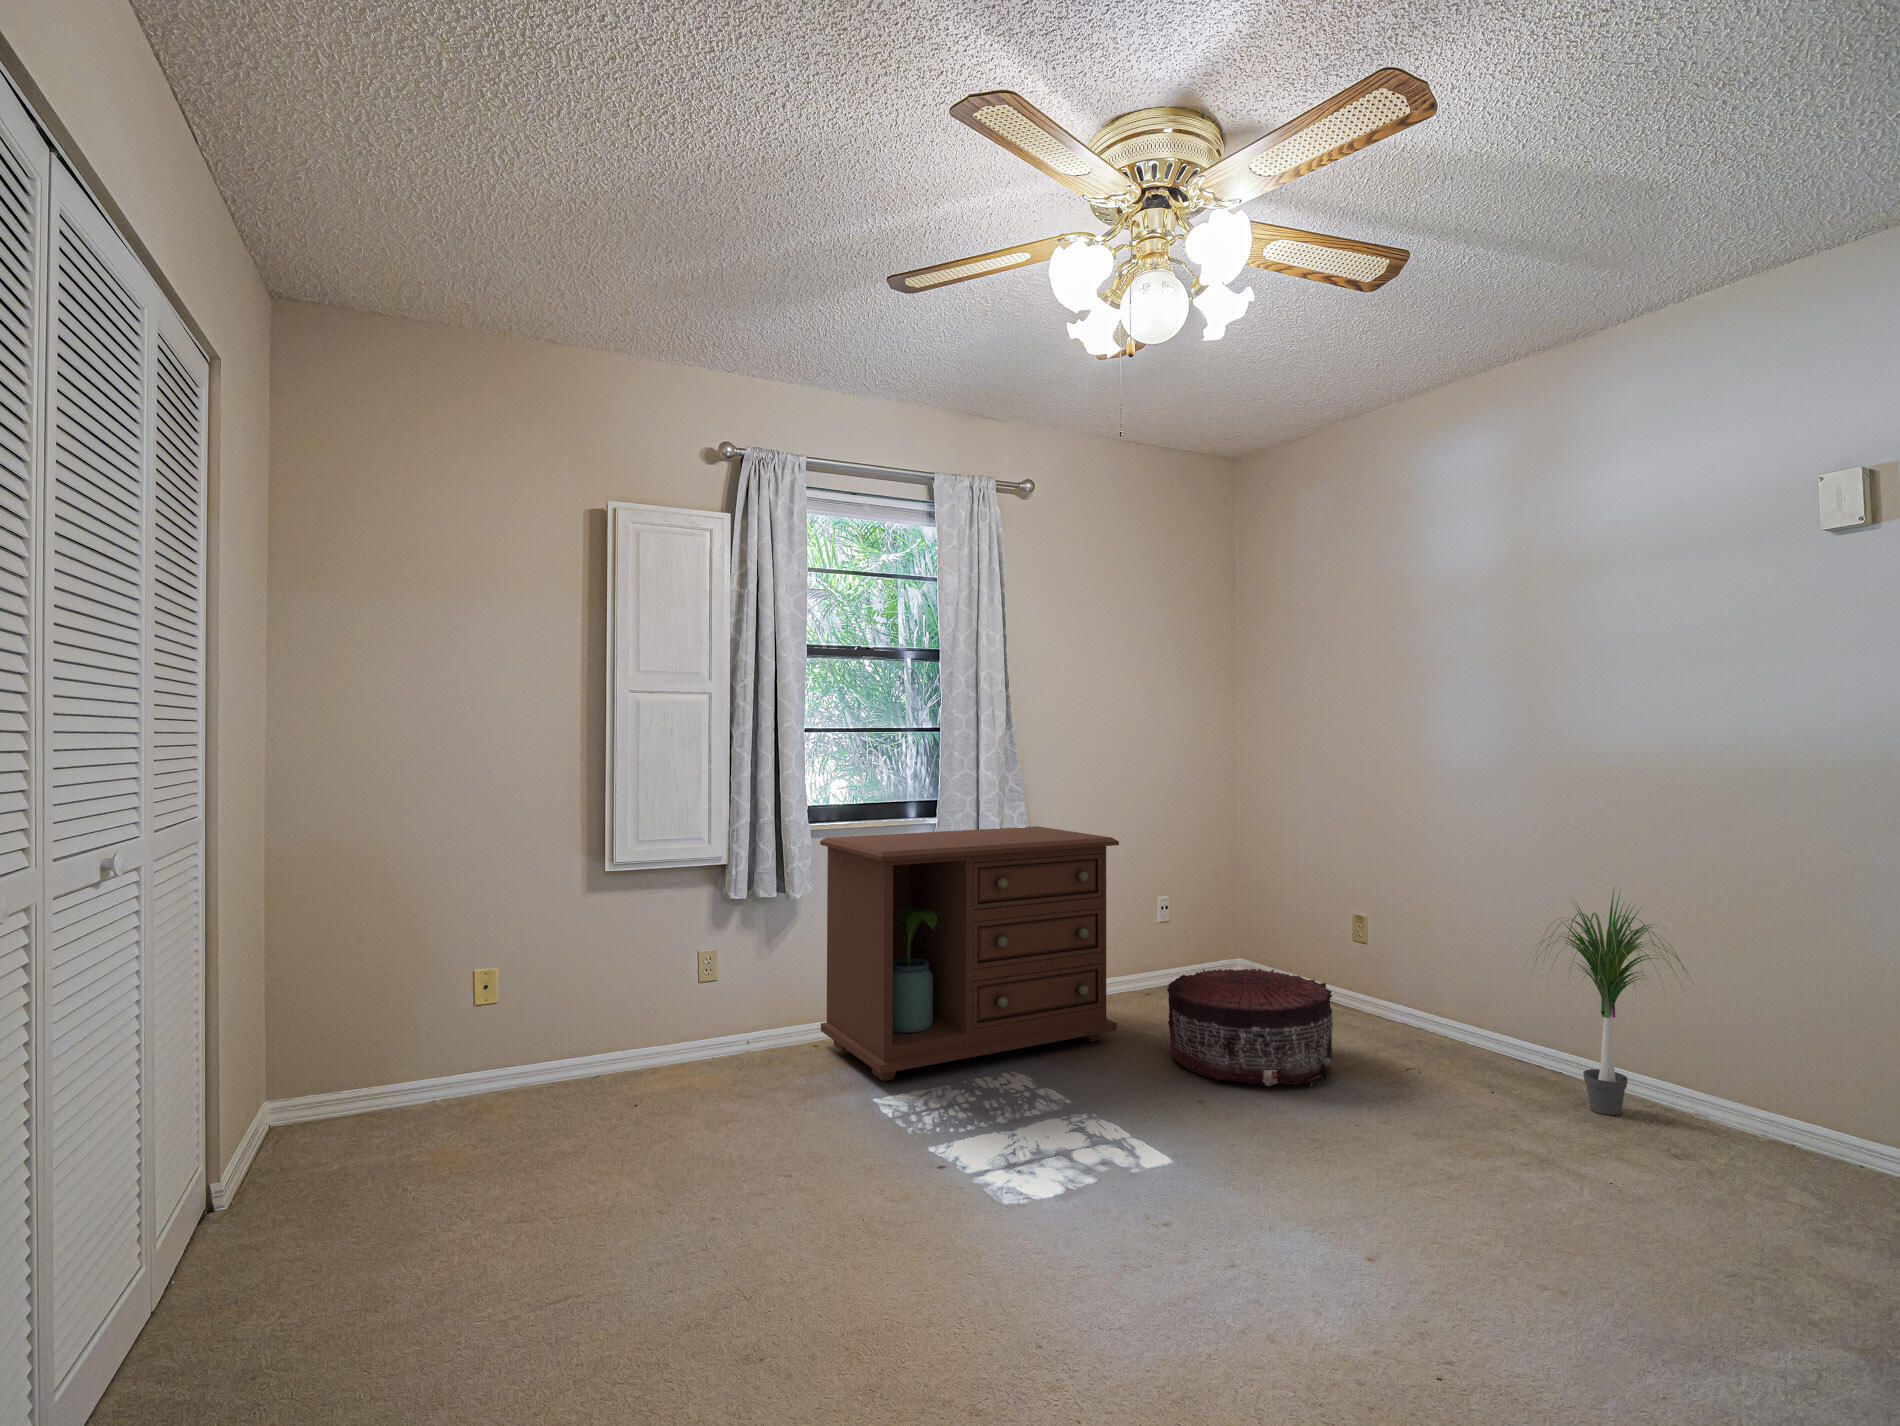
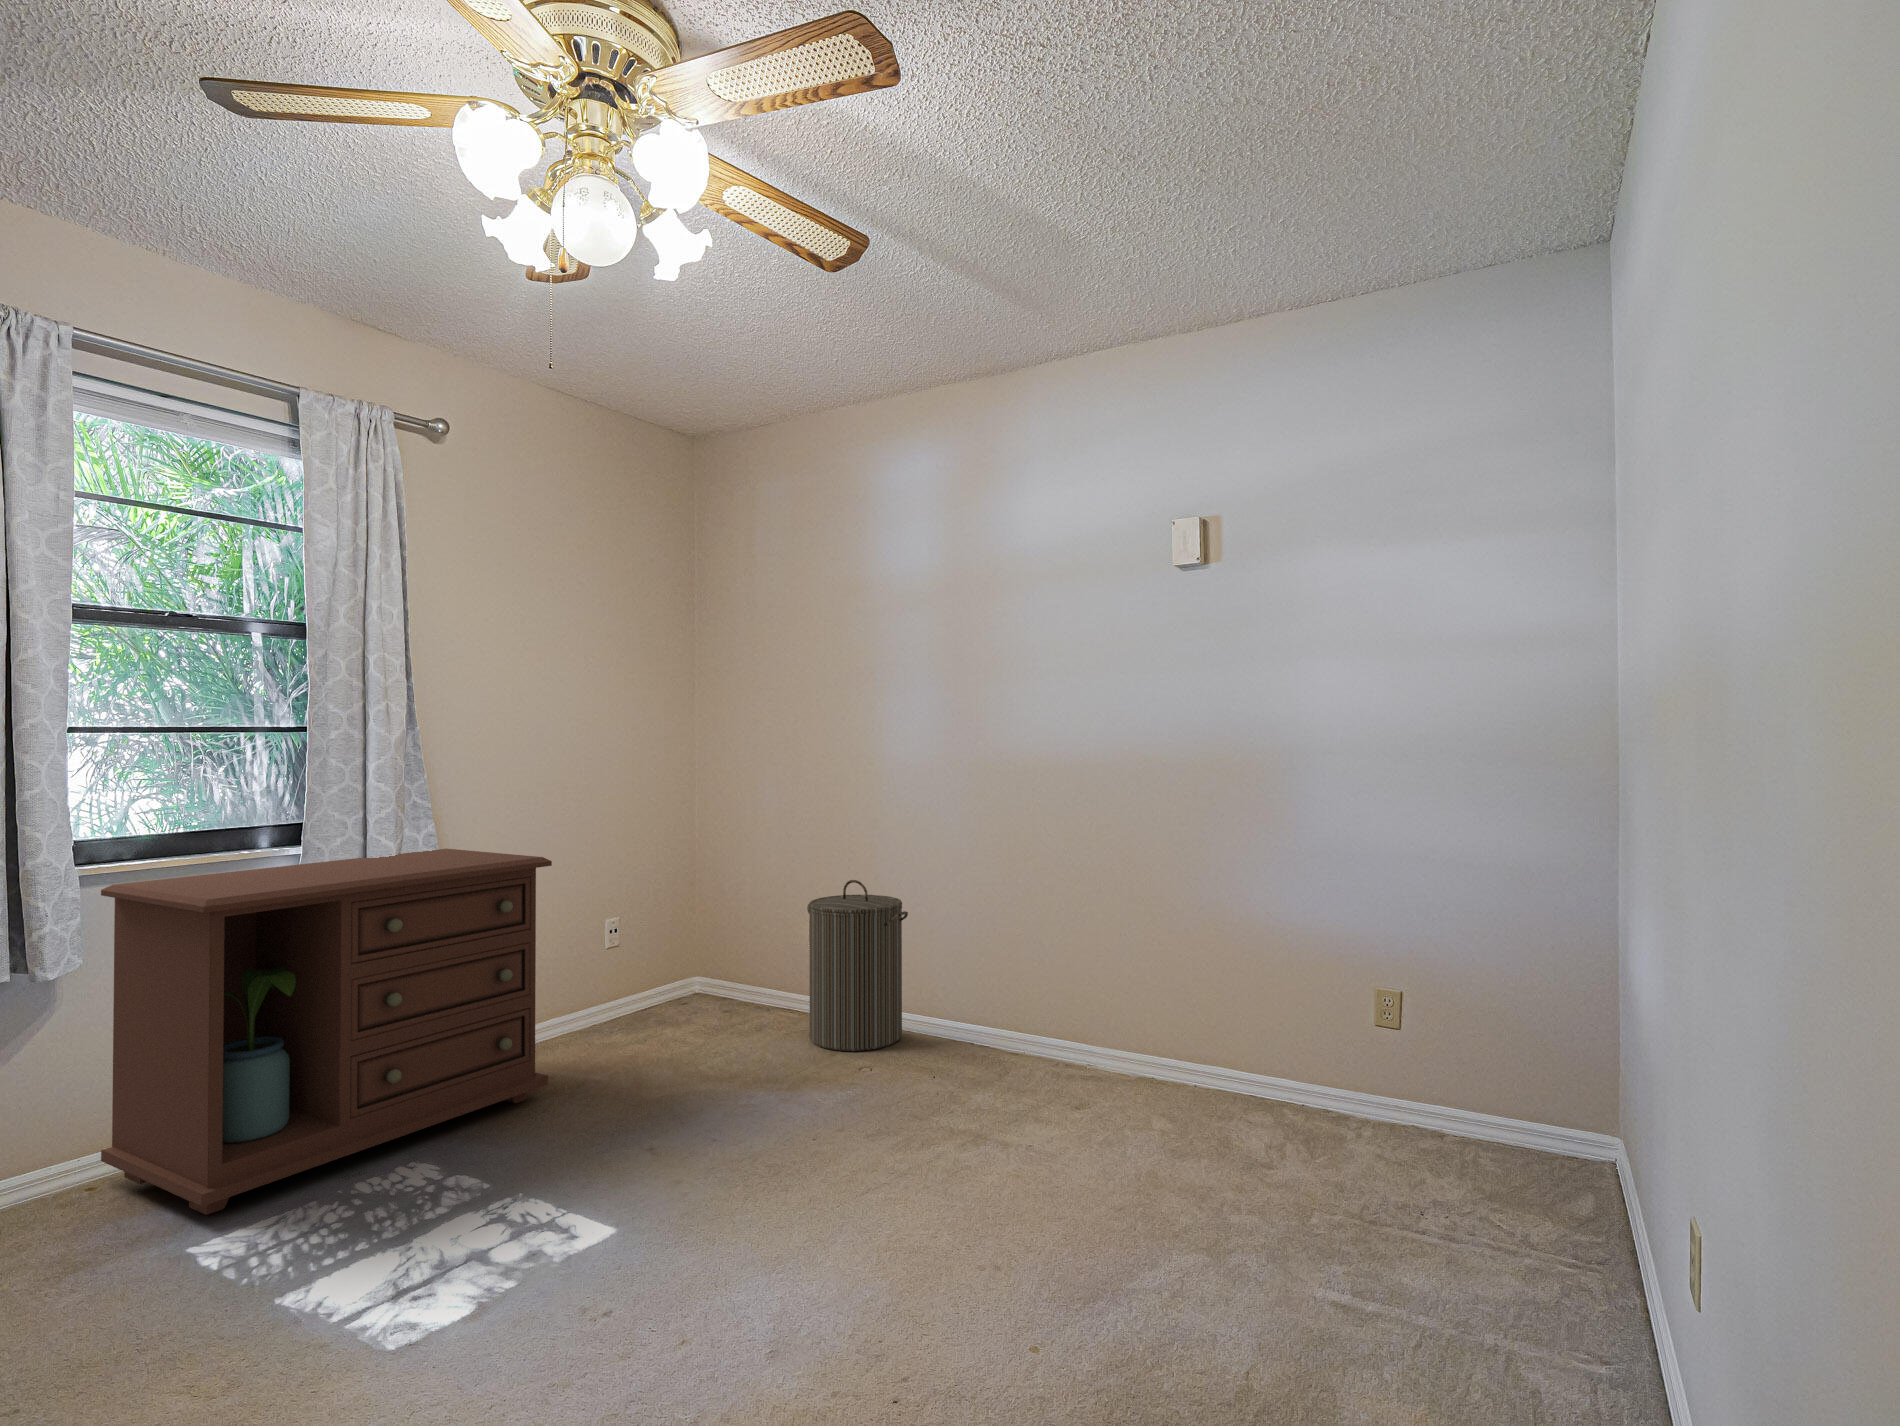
laundry hamper: none [1352,880,1461,1050] -> present [807,880,908,1051]
potted plant: present [1530,891,1689,1115] -> none [961,869,1098,1085]
pouf: present [1167,969,1333,1086] -> none [609,988,789,1123]

